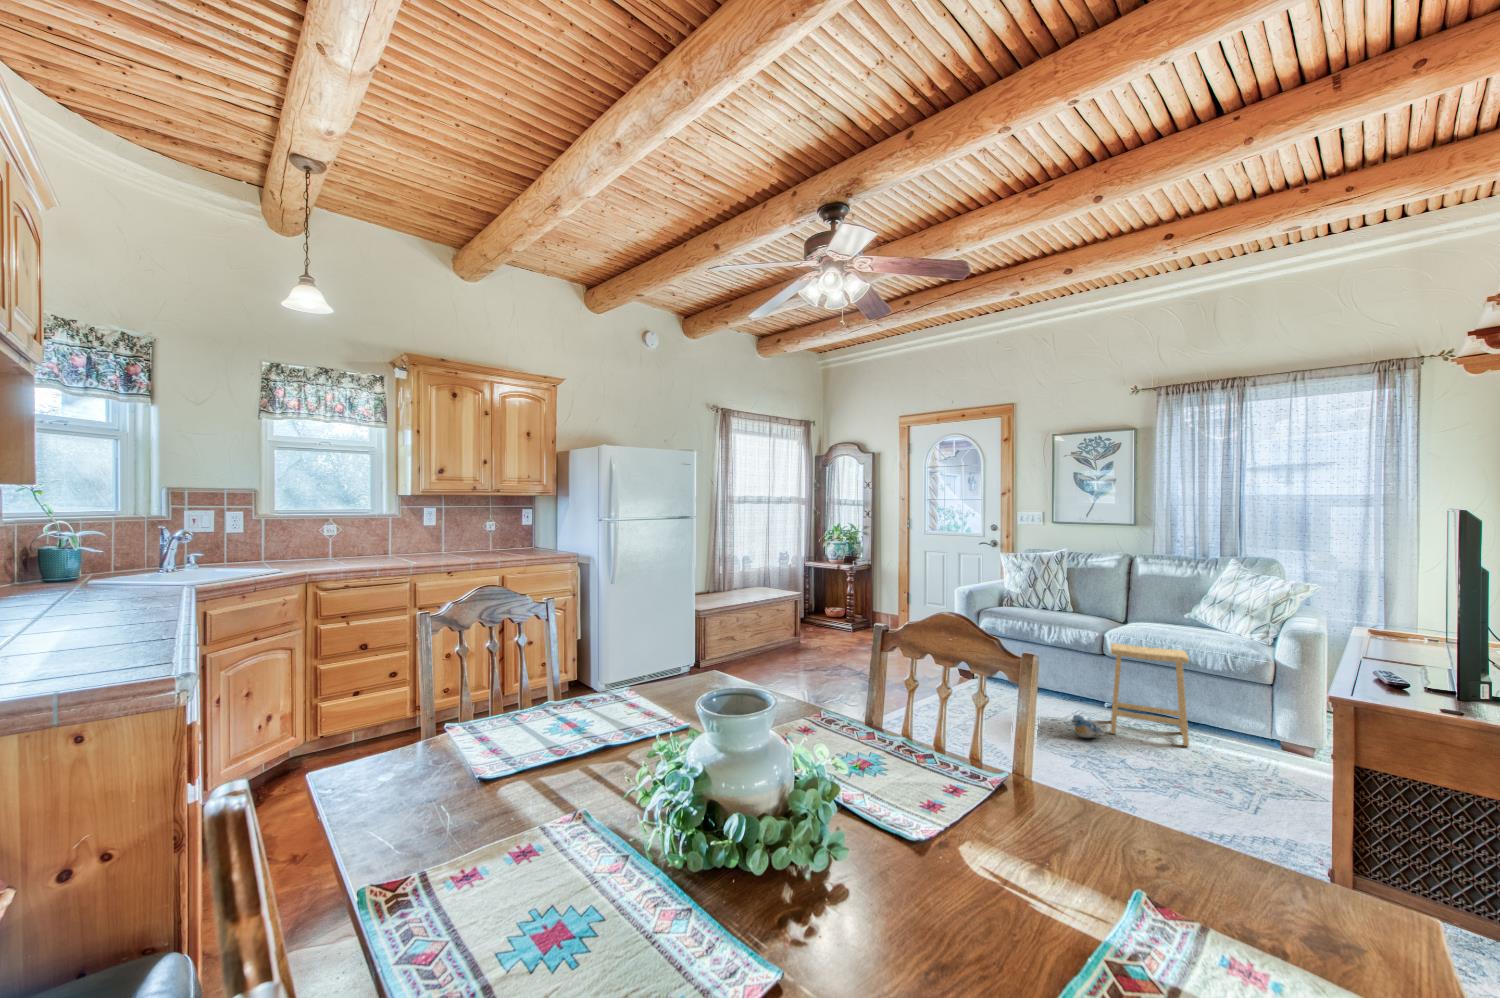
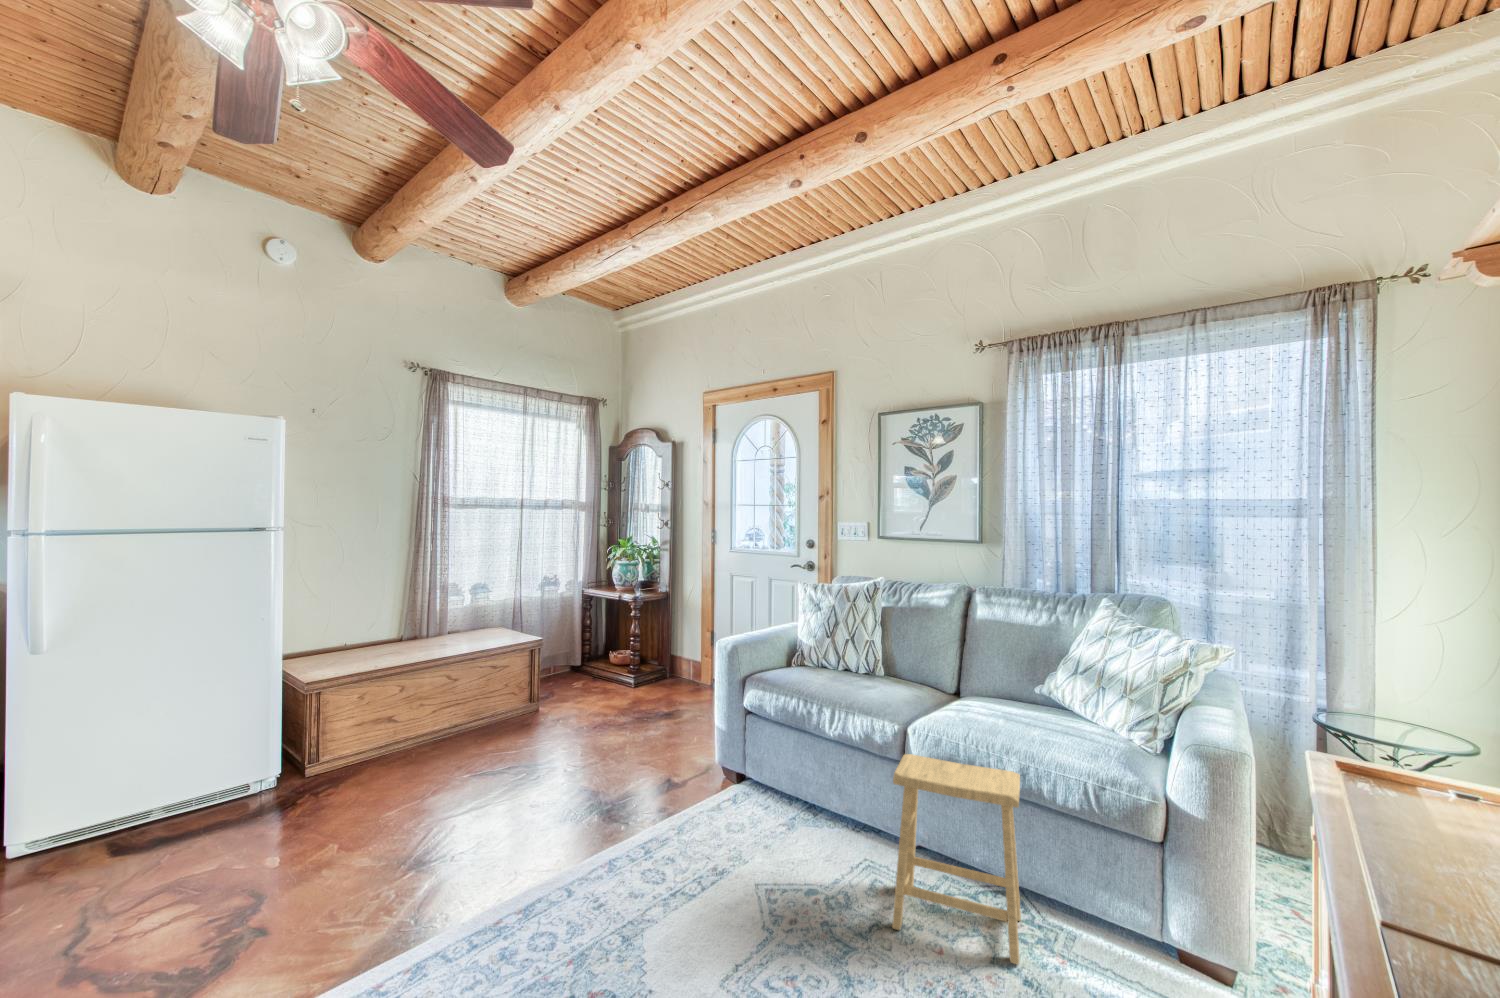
plush toy: present [1072,715,1104,738] -> none [818,903,876,948]

